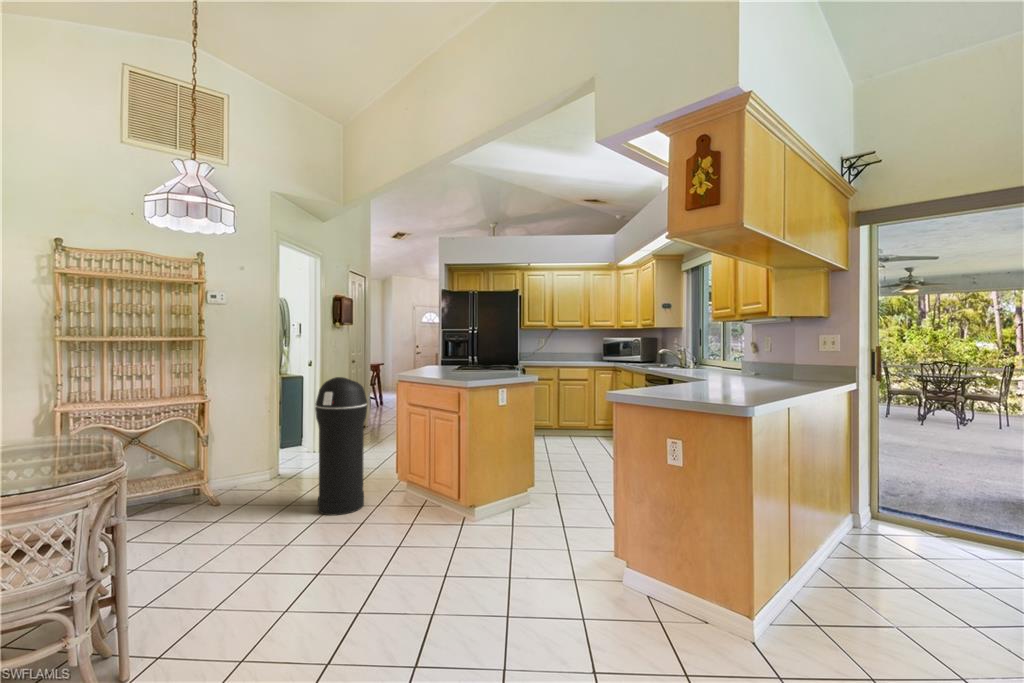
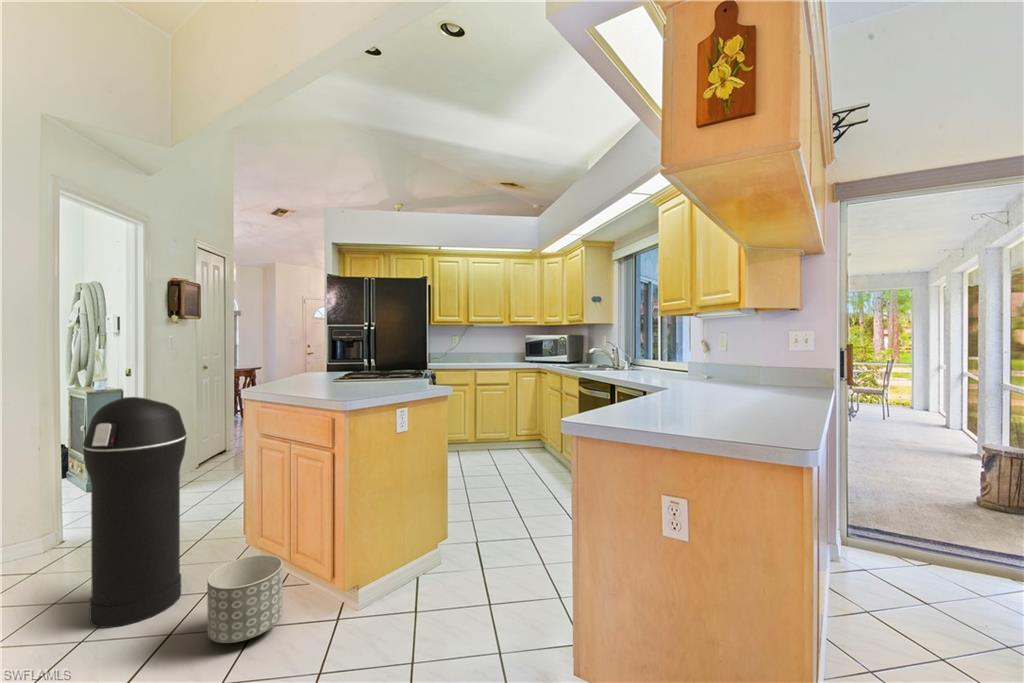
planter: none [387,480,428,527] -> present [207,555,283,643]

